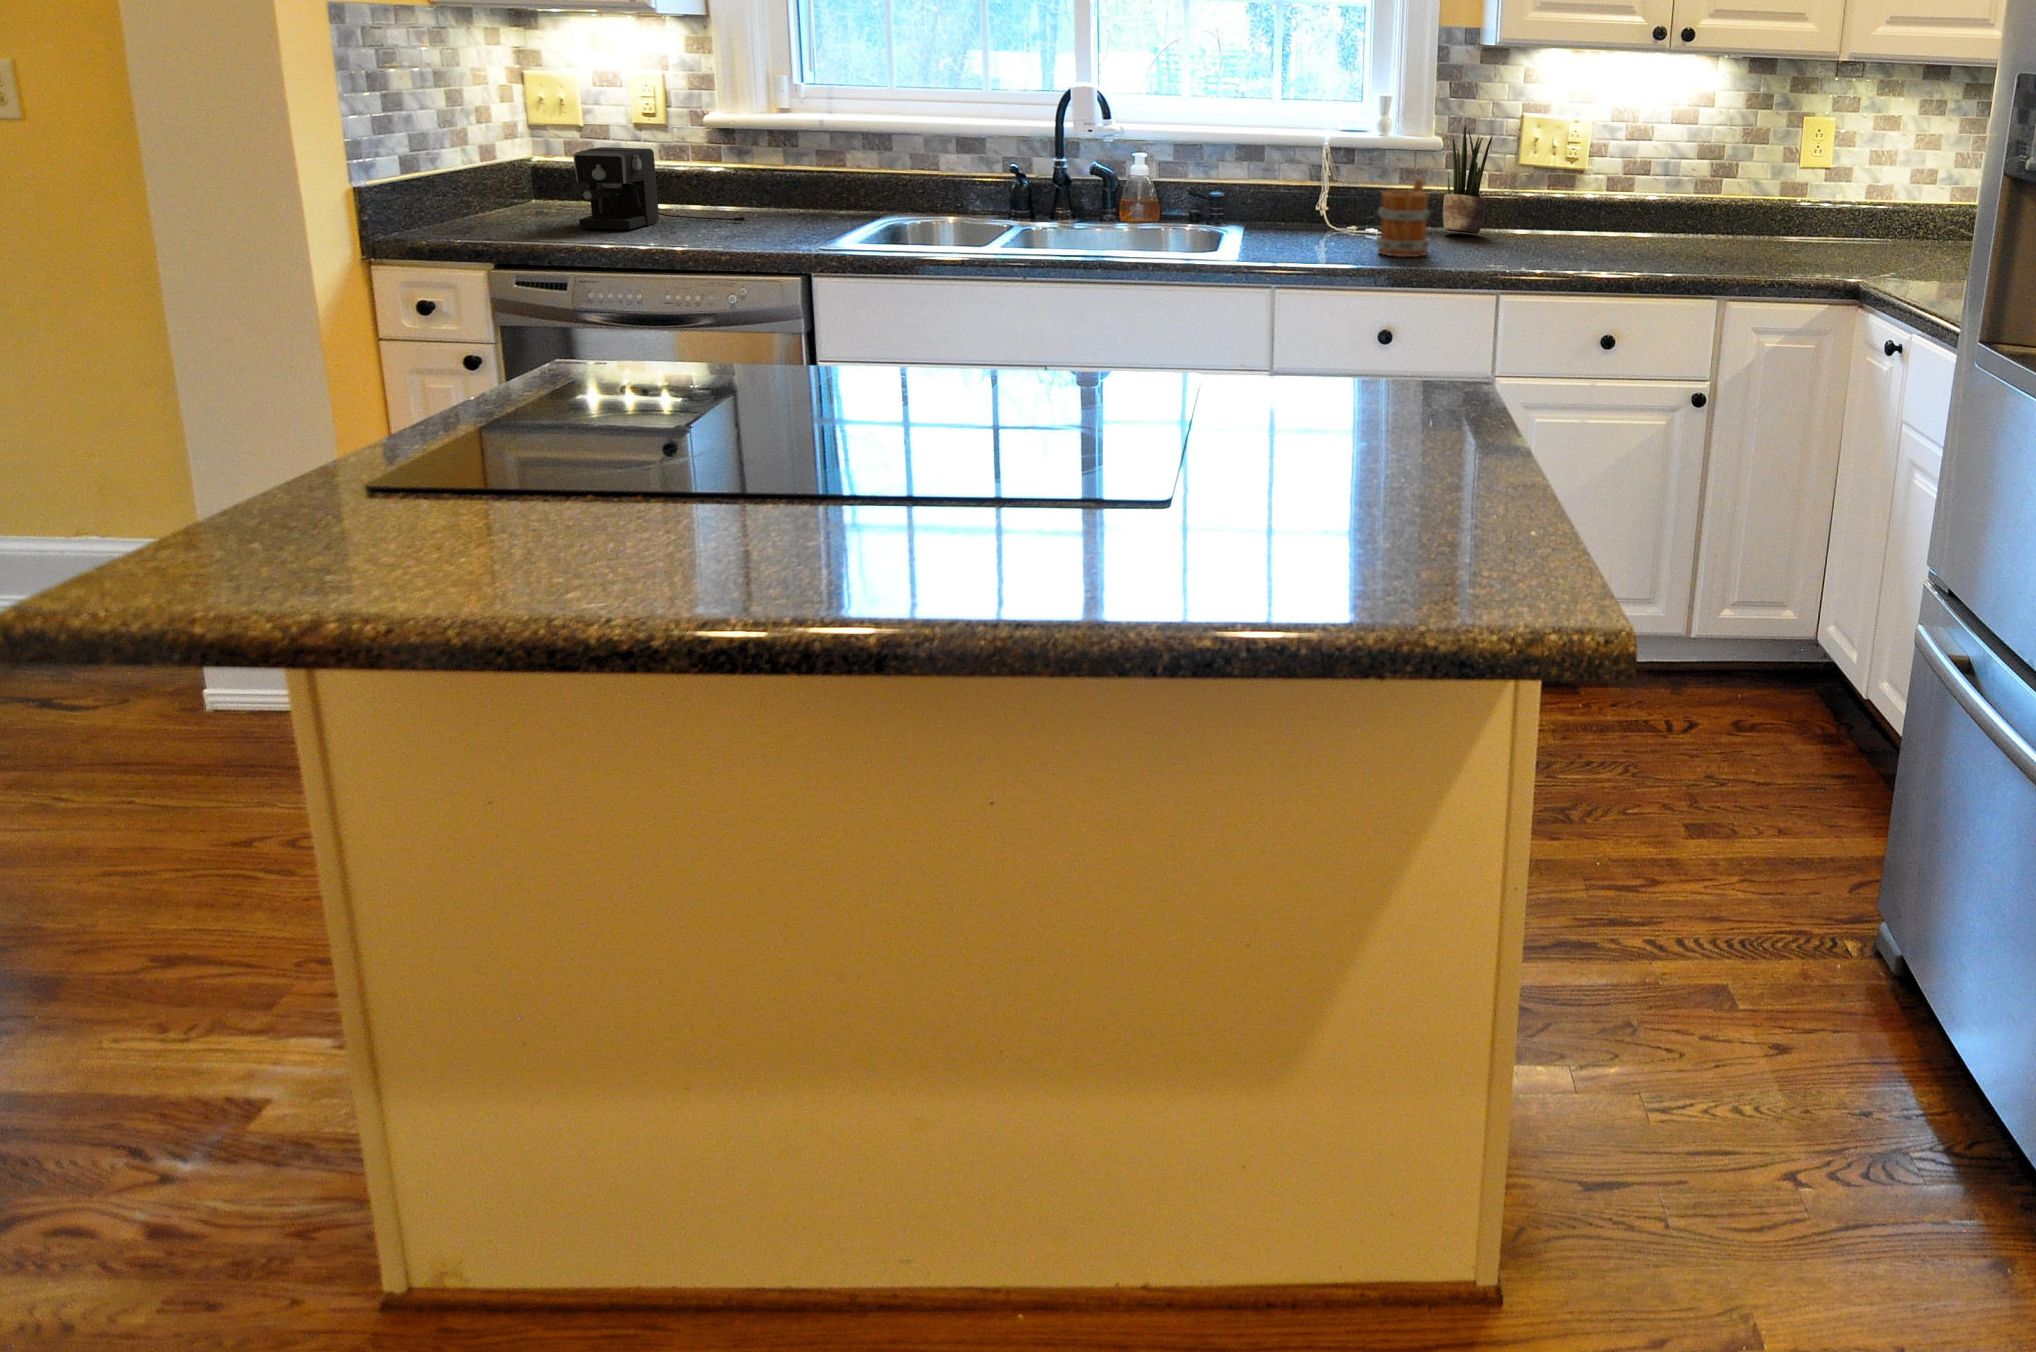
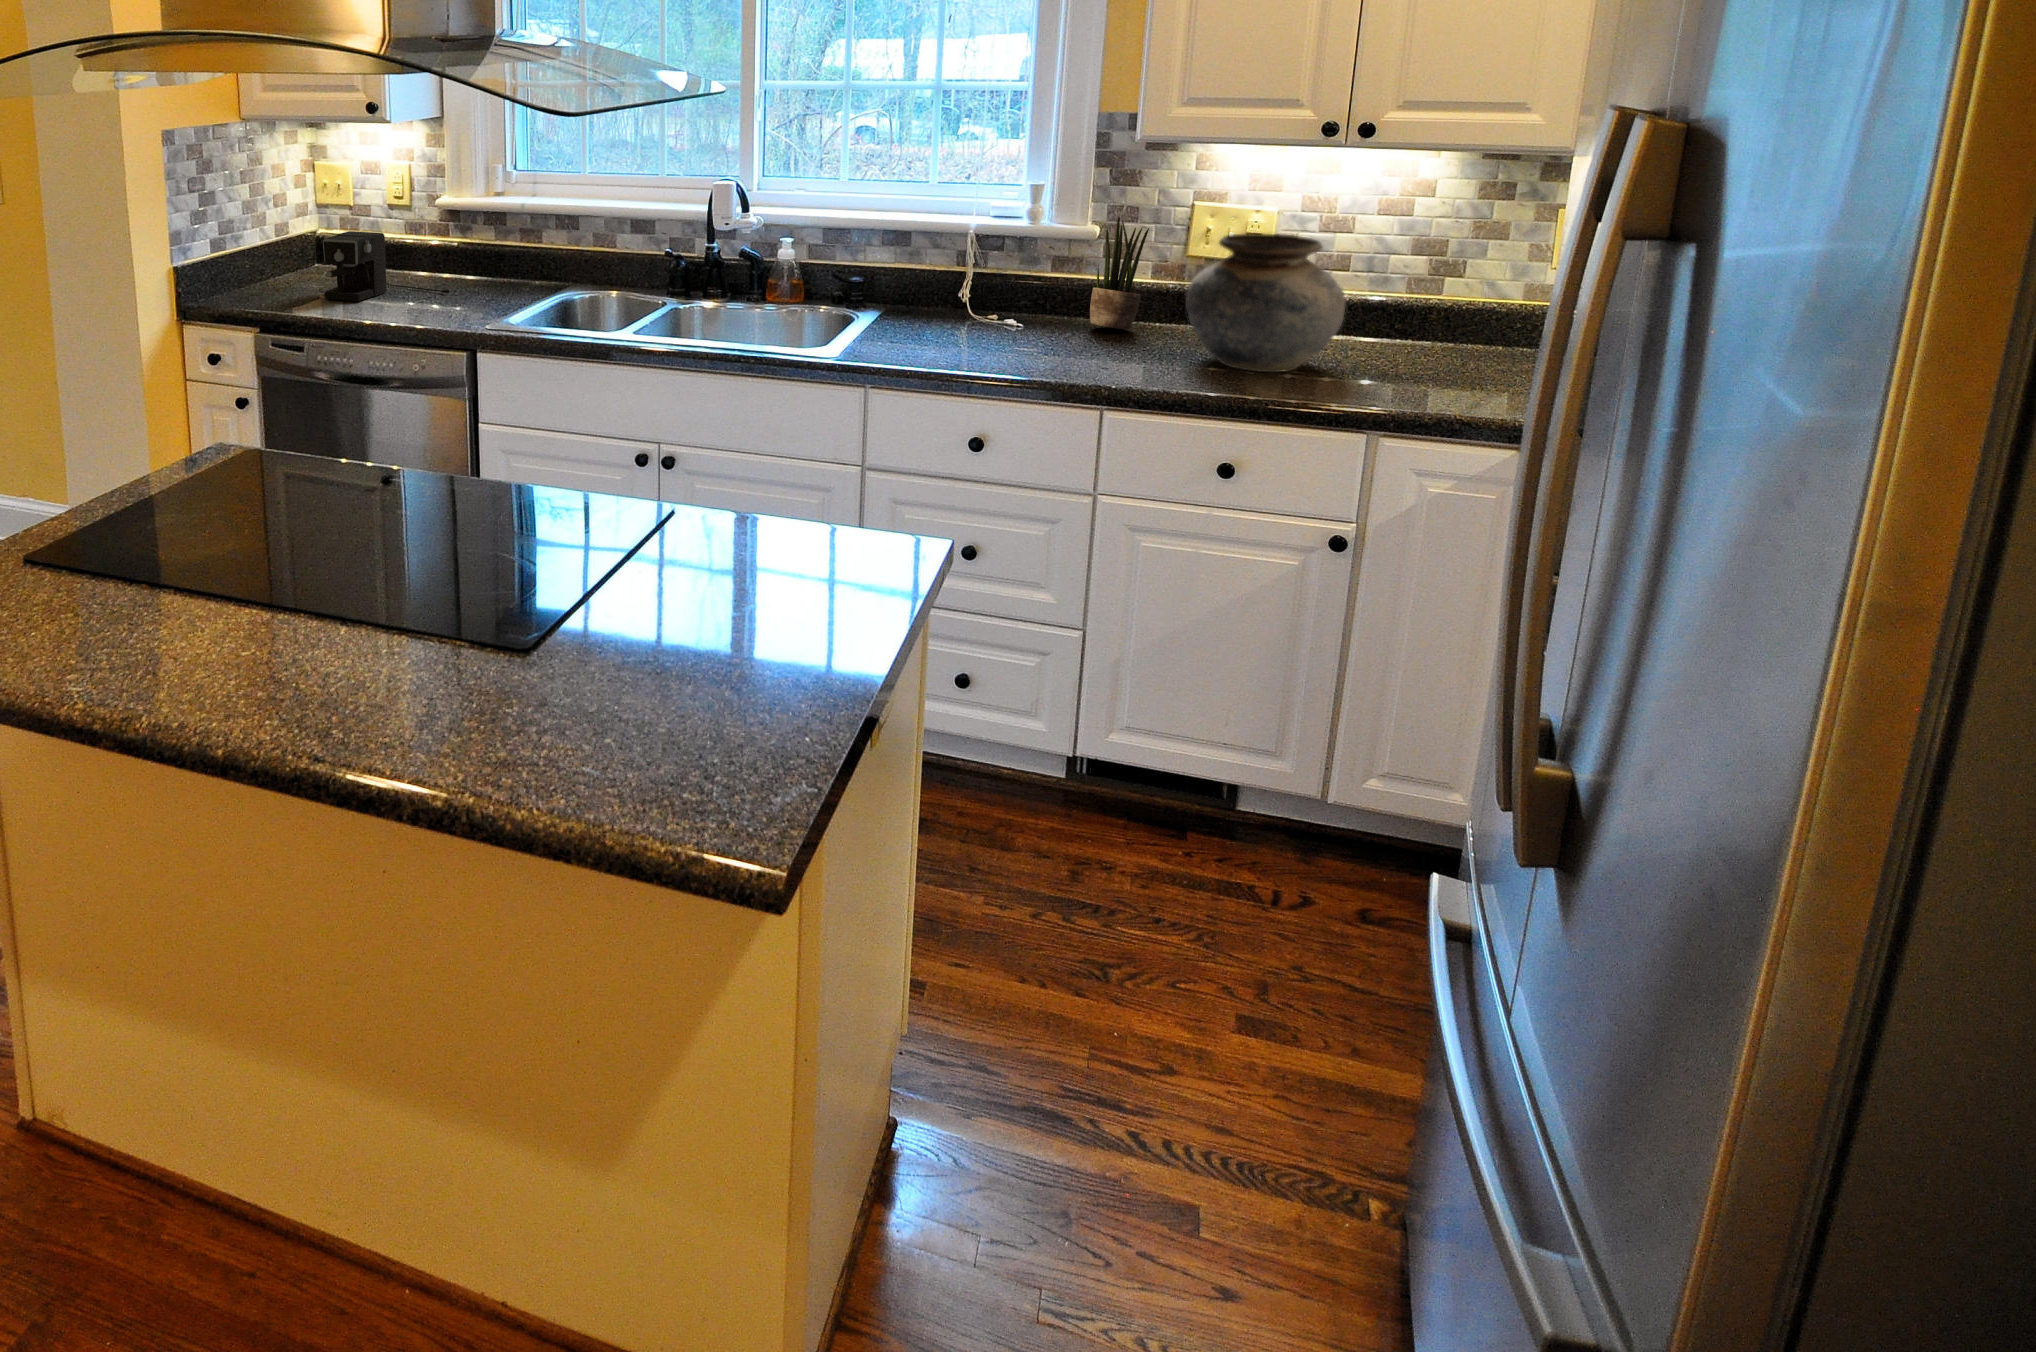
vase: none [1542,134,1673,258] -> present [1187,233,1346,372]
mug: present [1376,179,1429,257] -> none [988,279,1051,361]

